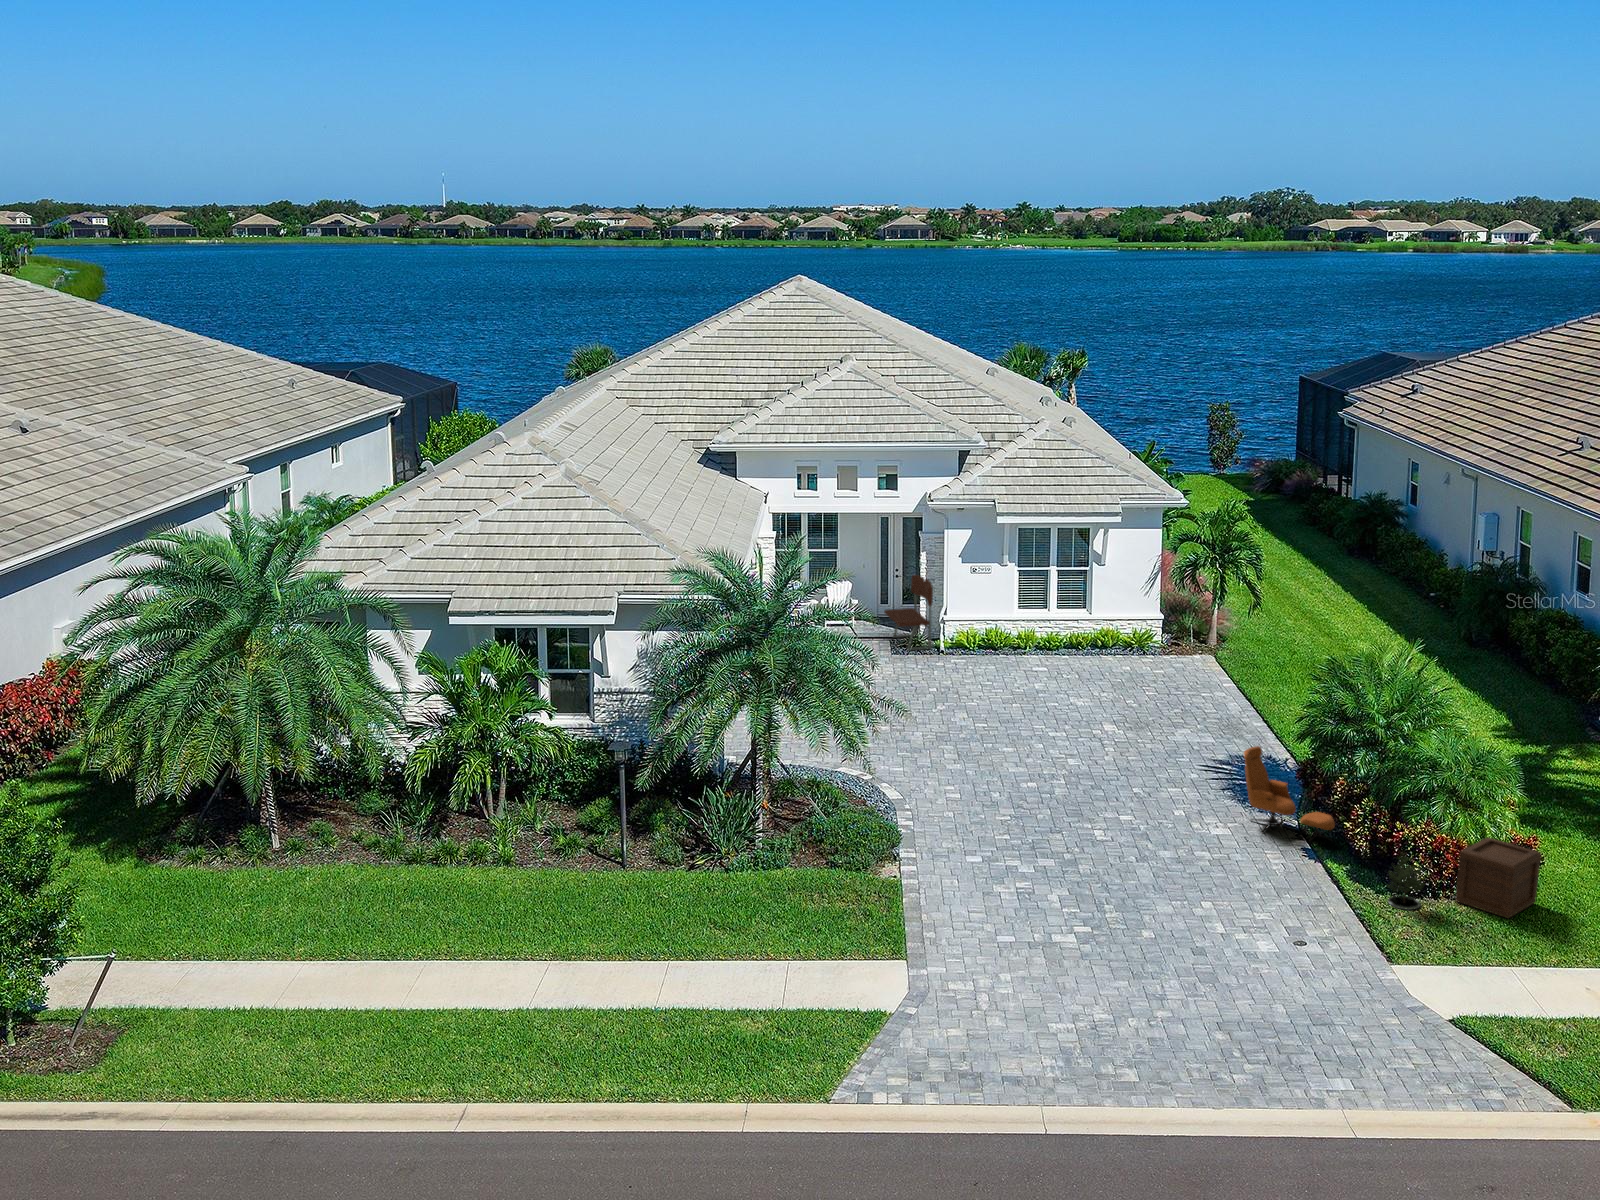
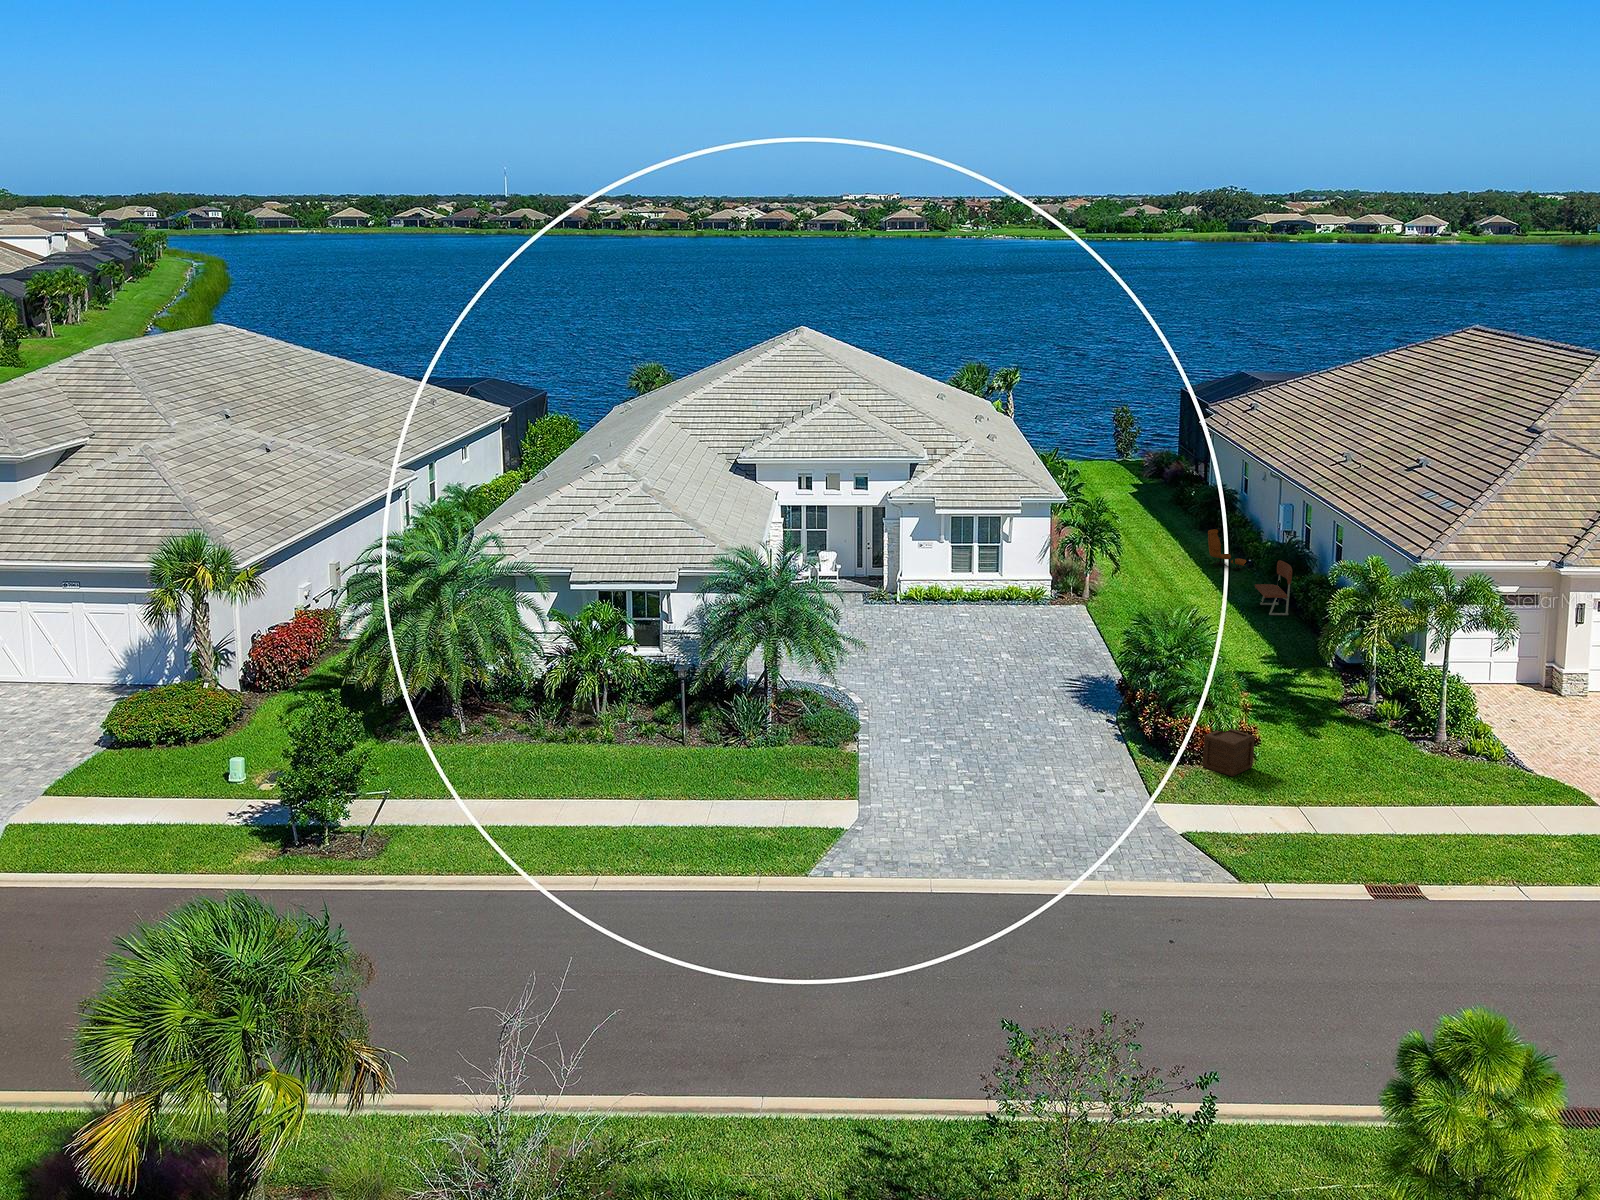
bench: present [884,575,933,650] -> present [1255,560,1292,615]
lounge chair: present [1244,746,1335,839] -> present [1208,529,1246,571]
potted tree: present [1388,856,1423,910] -> present [576,696,595,727]

